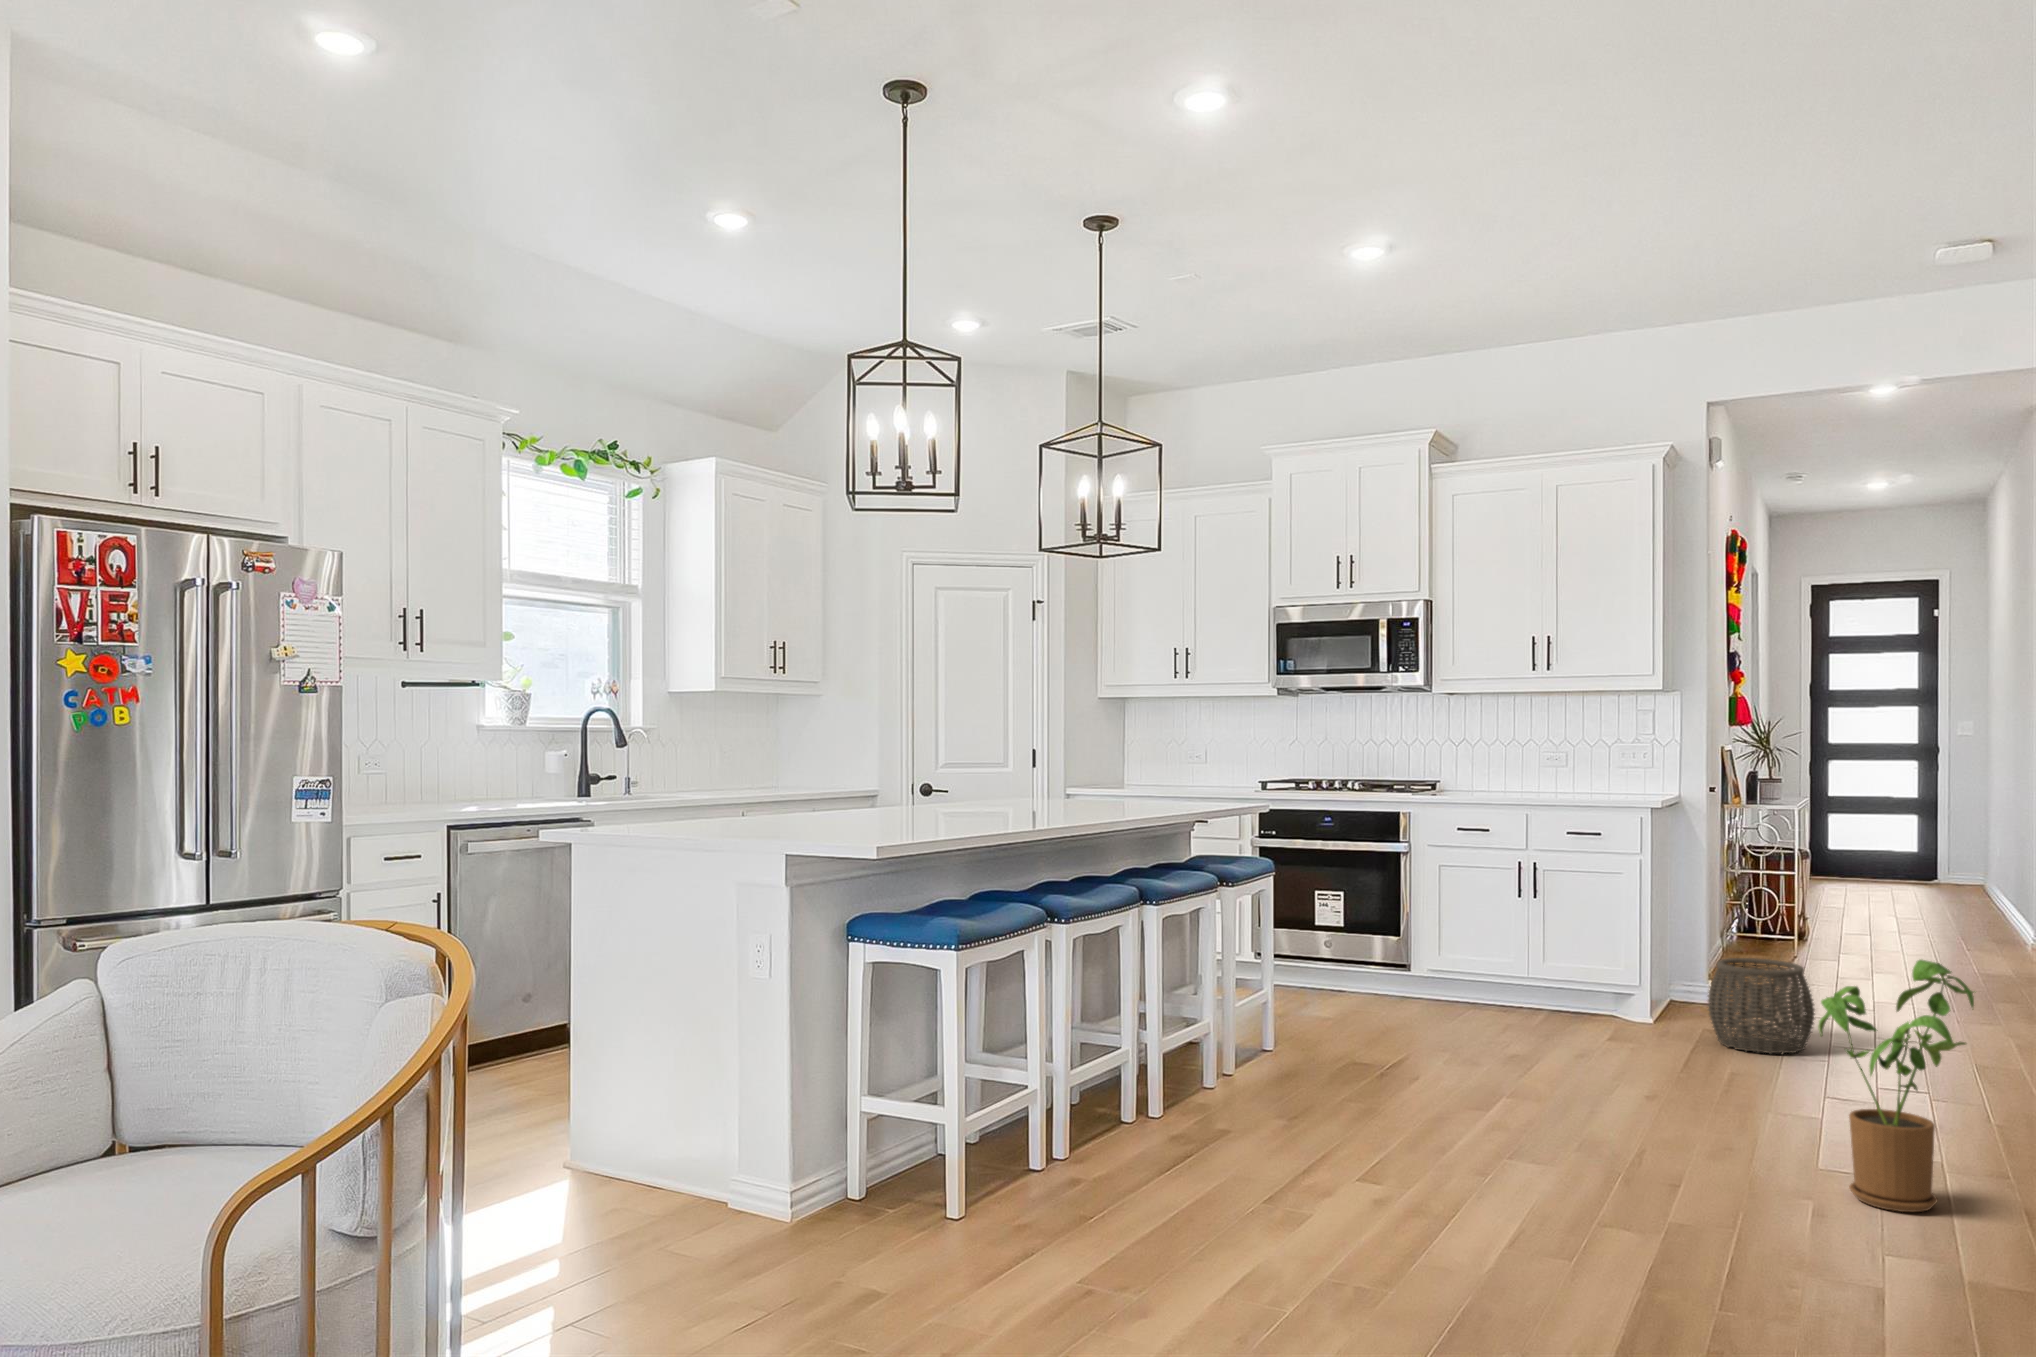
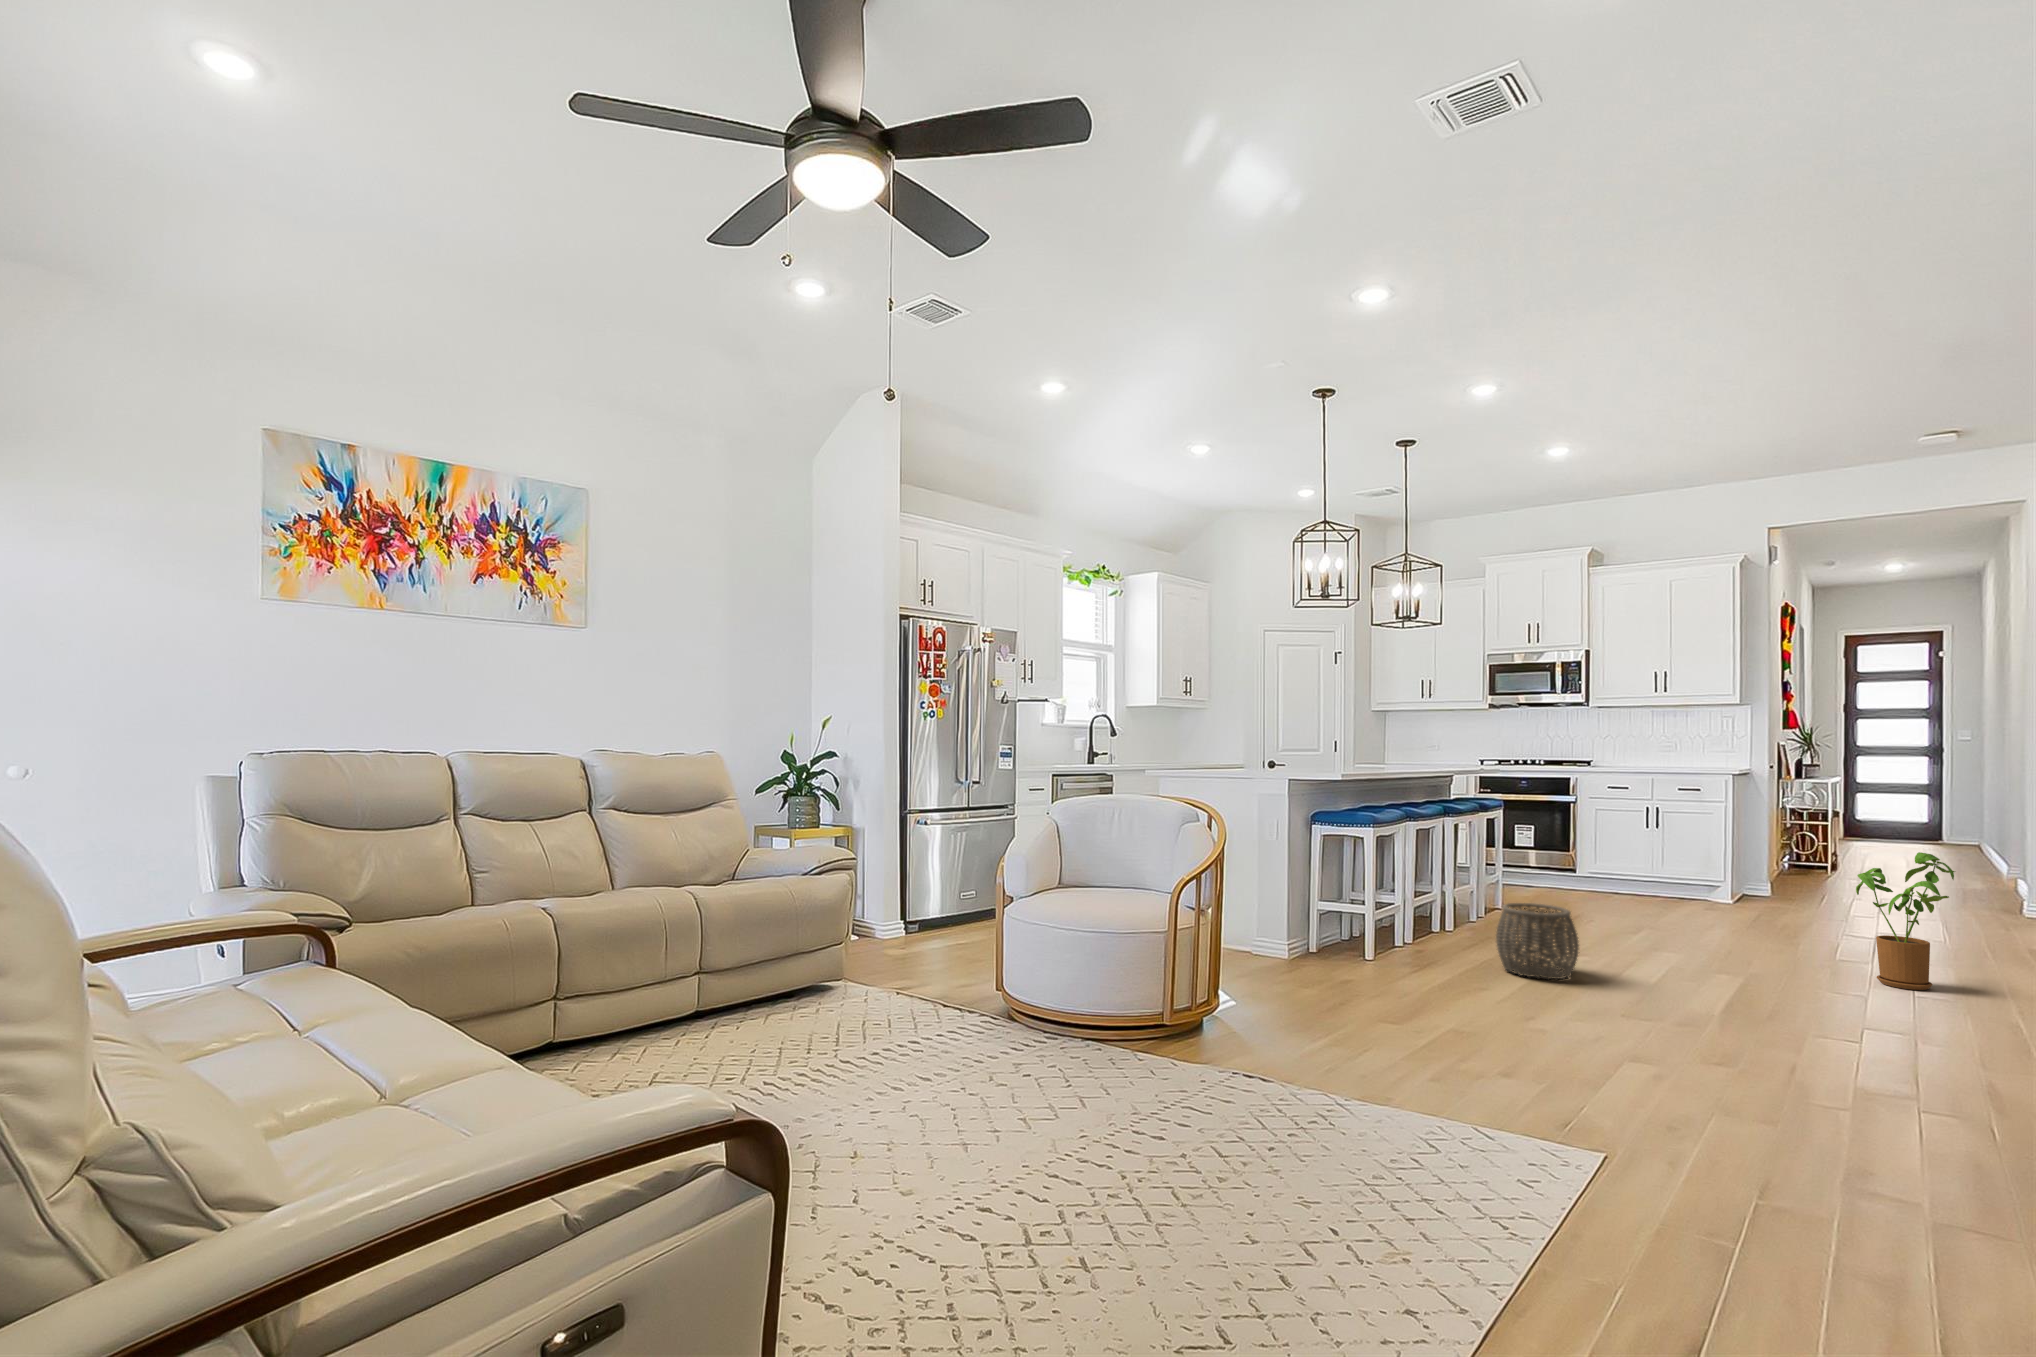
woven basket: present [1708,958,1815,1054] -> present [1496,903,1579,979]

